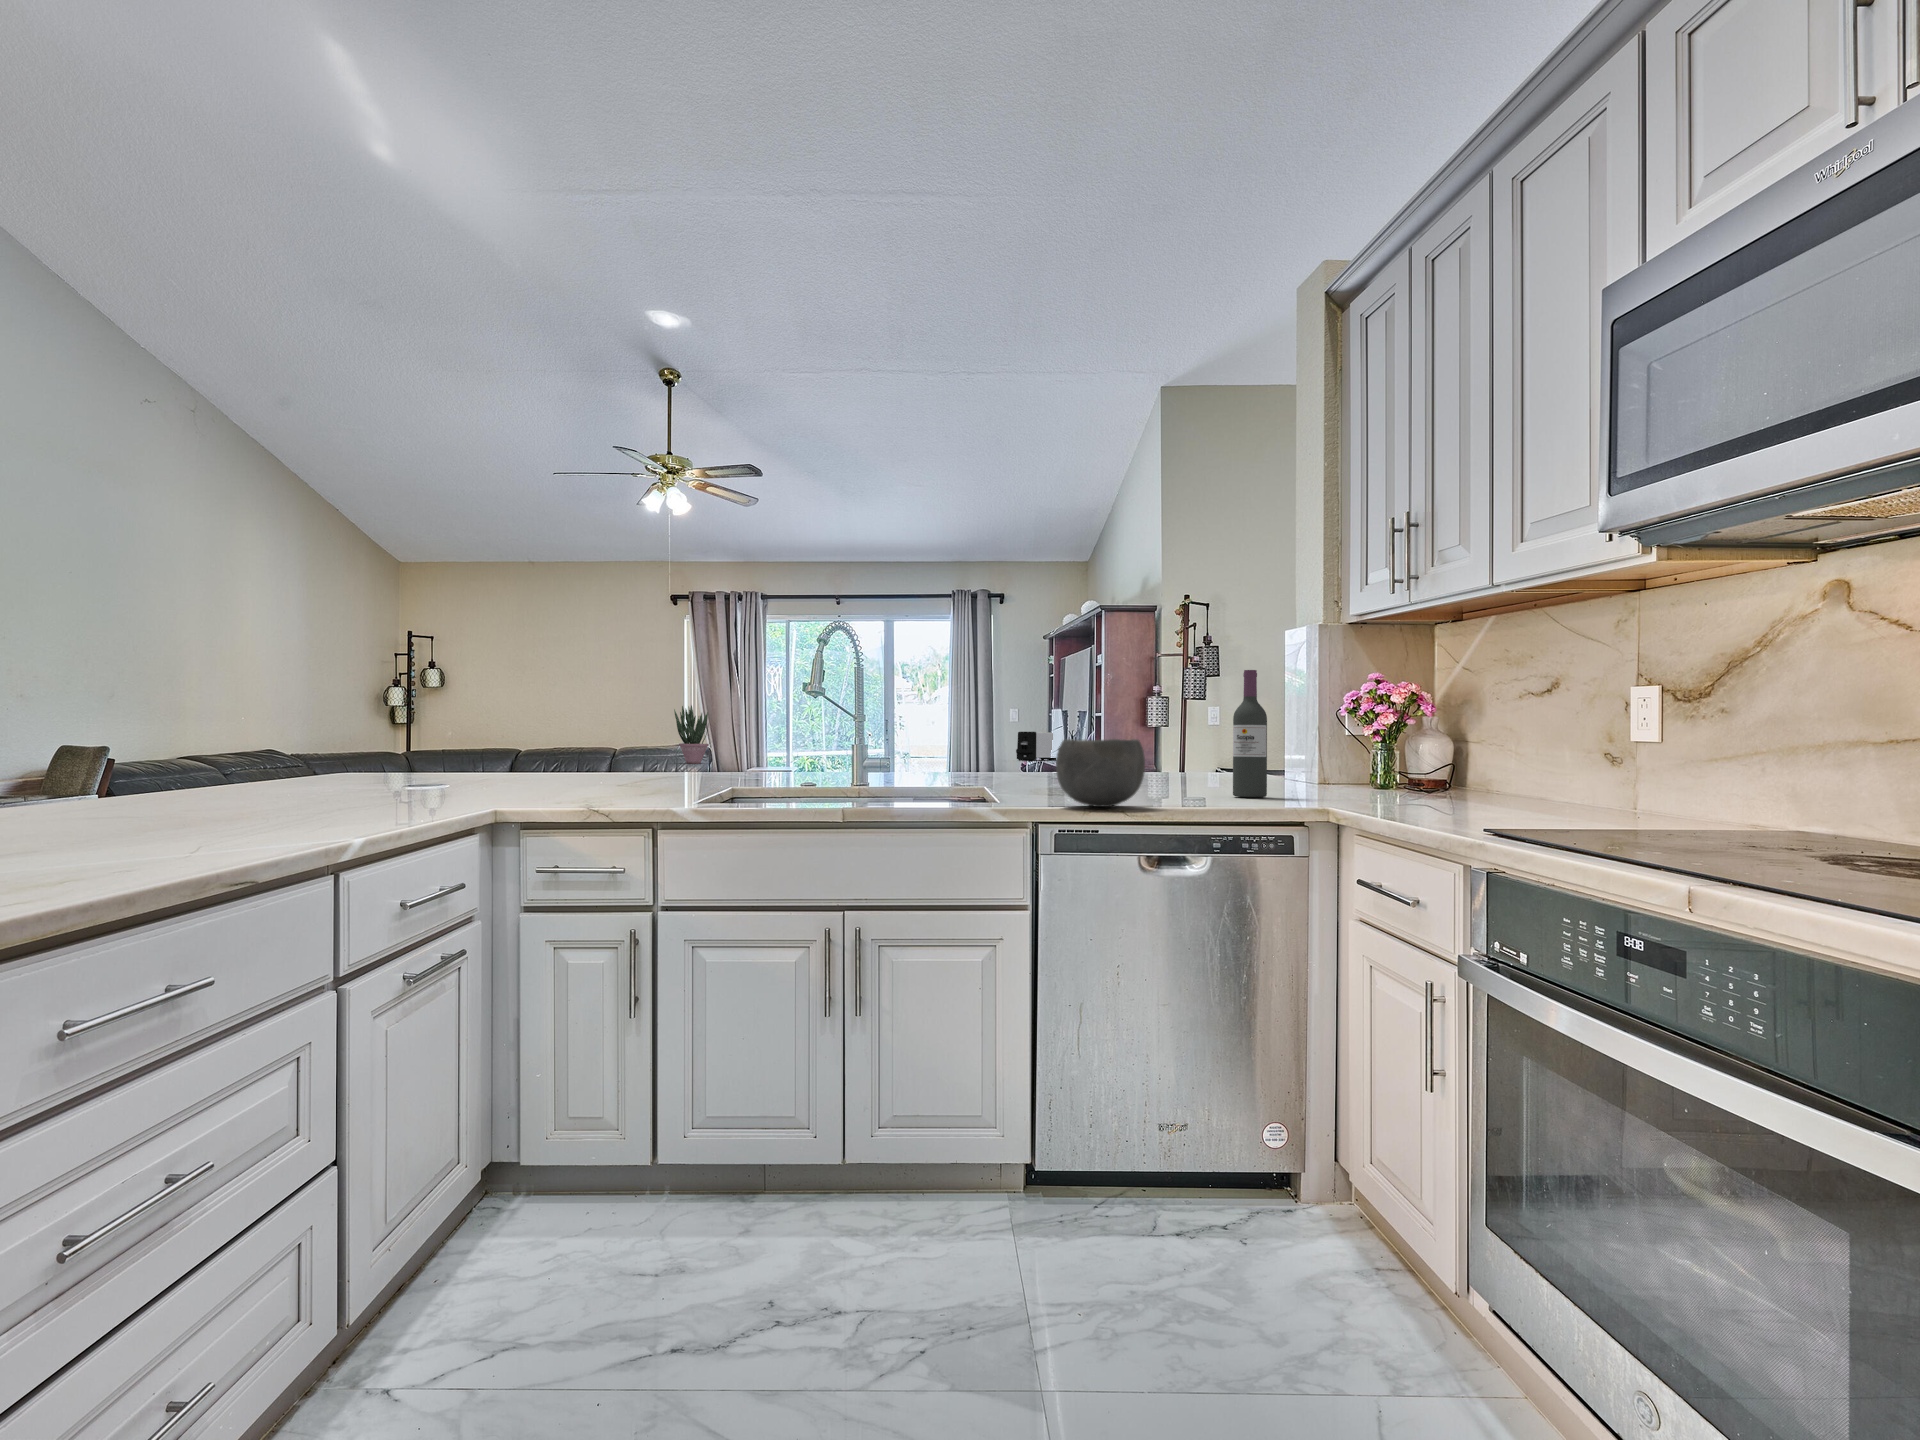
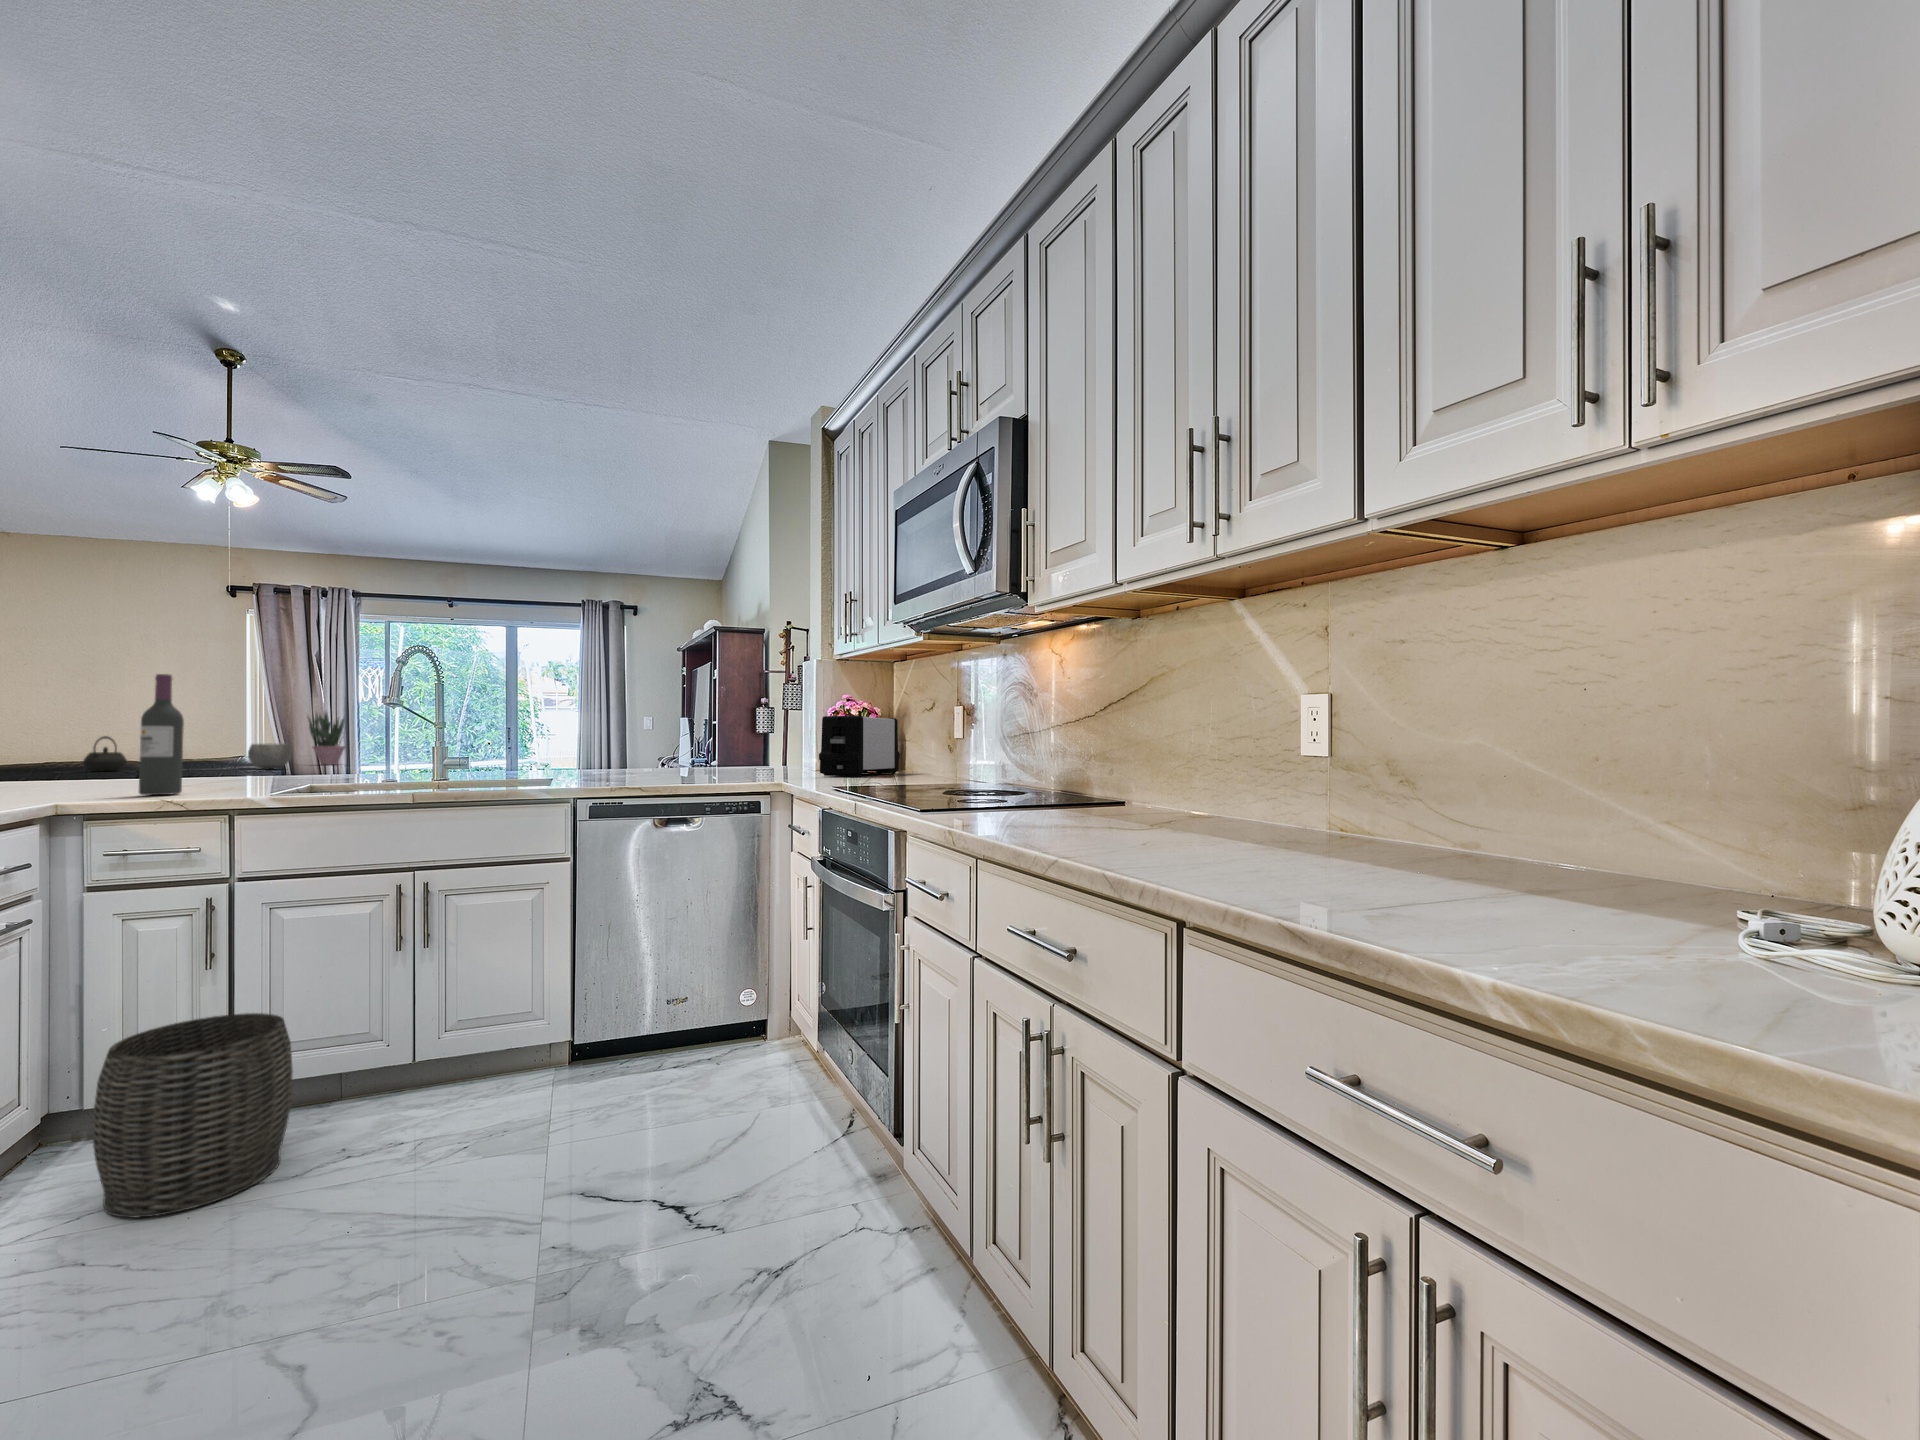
wine bottle: present [1233,670,1267,797] -> present [139,674,184,795]
kettle: none [495,732,529,767] -> present [83,736,127,771]
toaster: present [1016,732,1056,761] -> present [819,716,900,776]
ceramic bowl: present [1056,739,1145,807] -> present [248,743,292,769]
woven basket: none [536,1078,729,1339] -> present [93,1013,292,1218]

